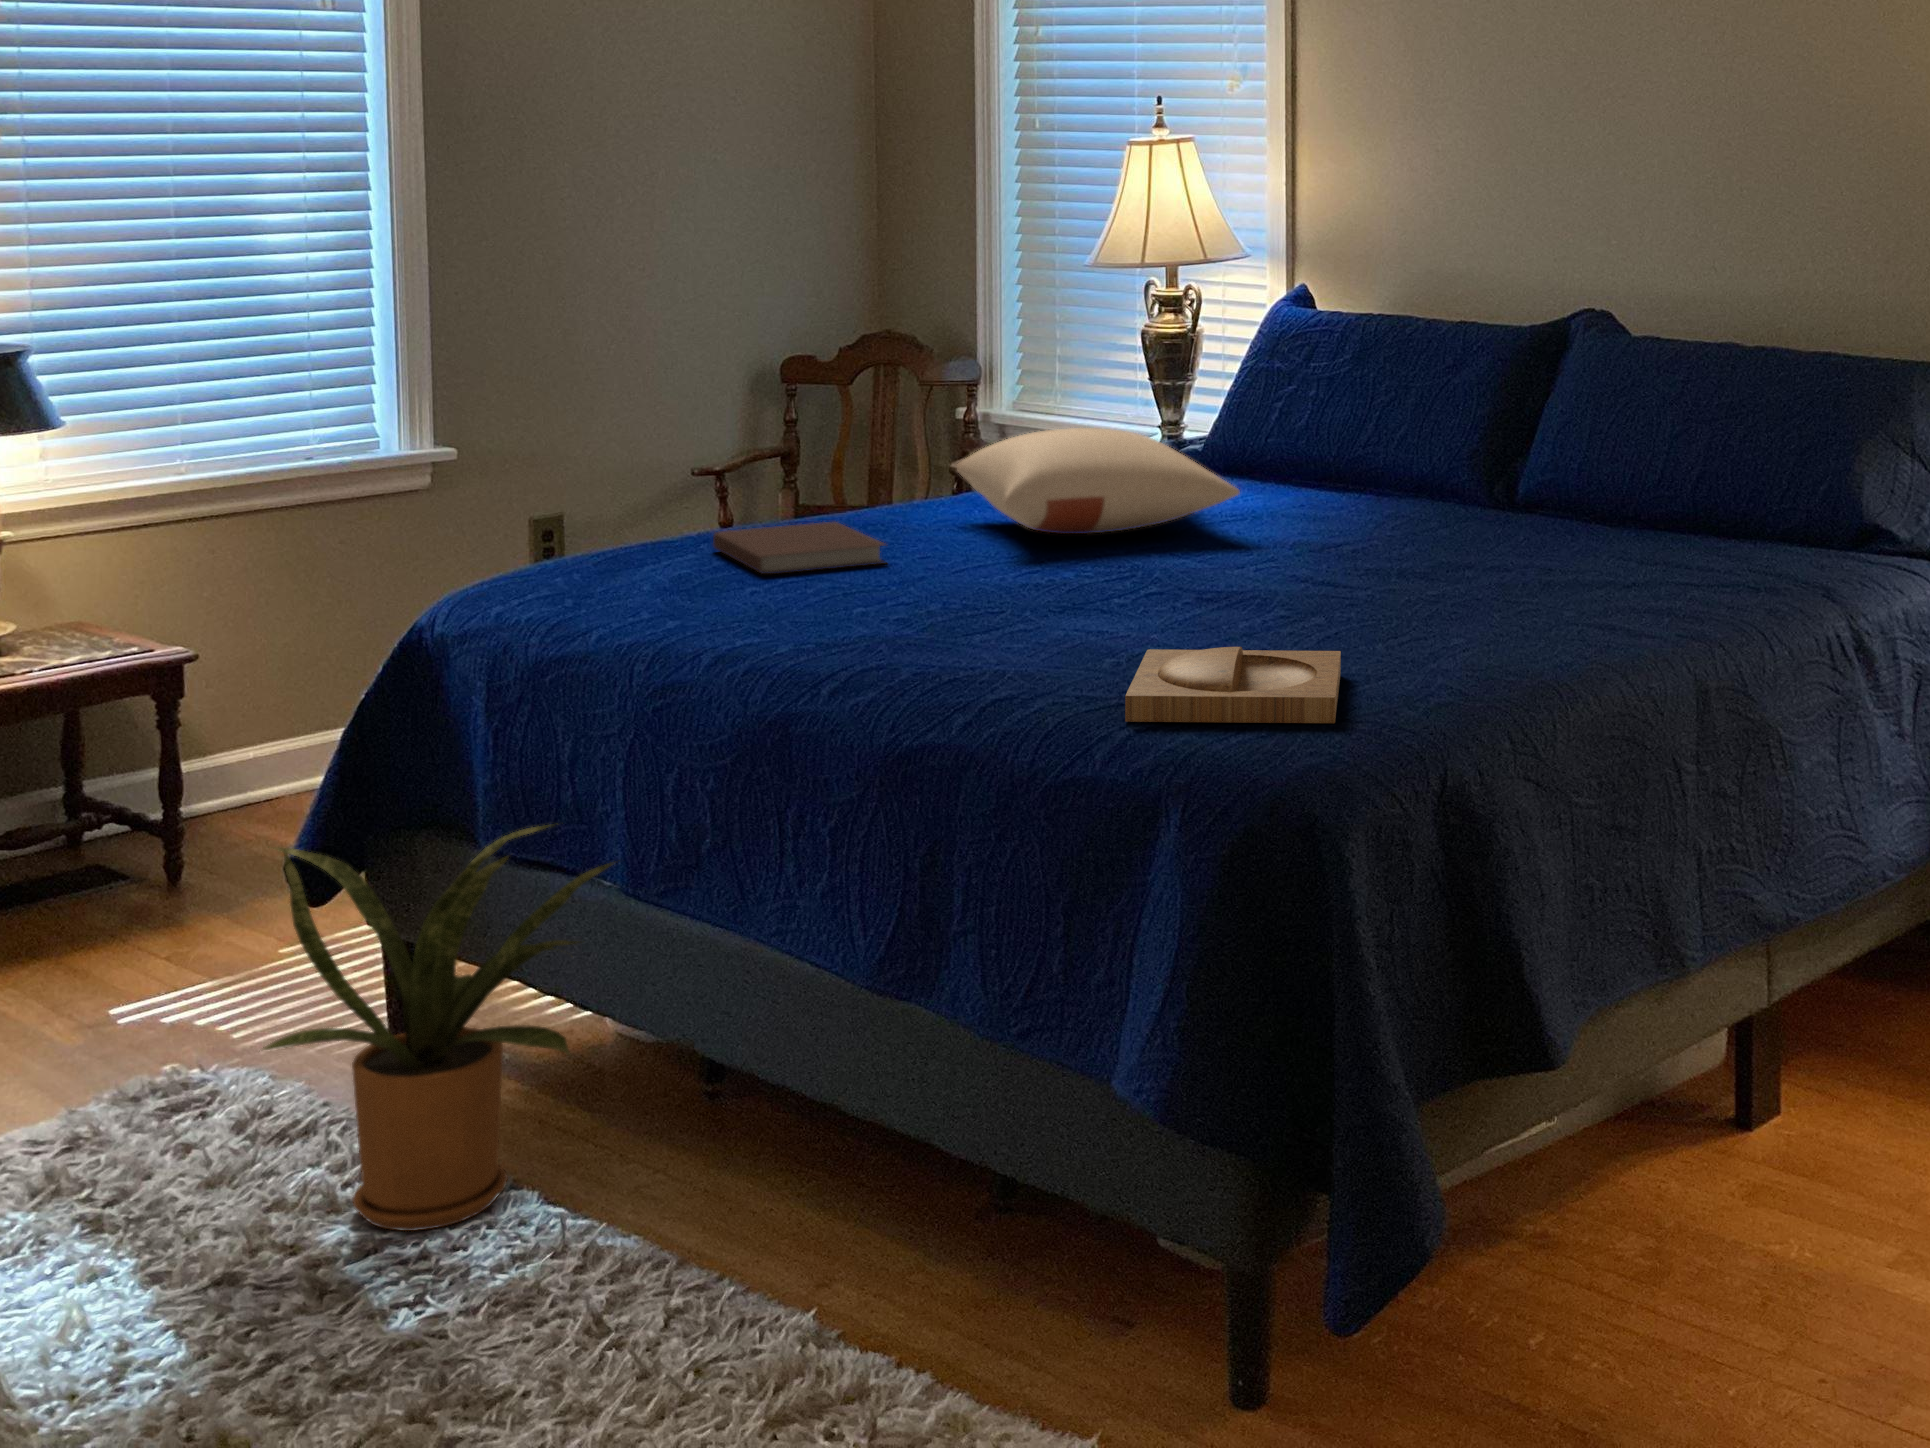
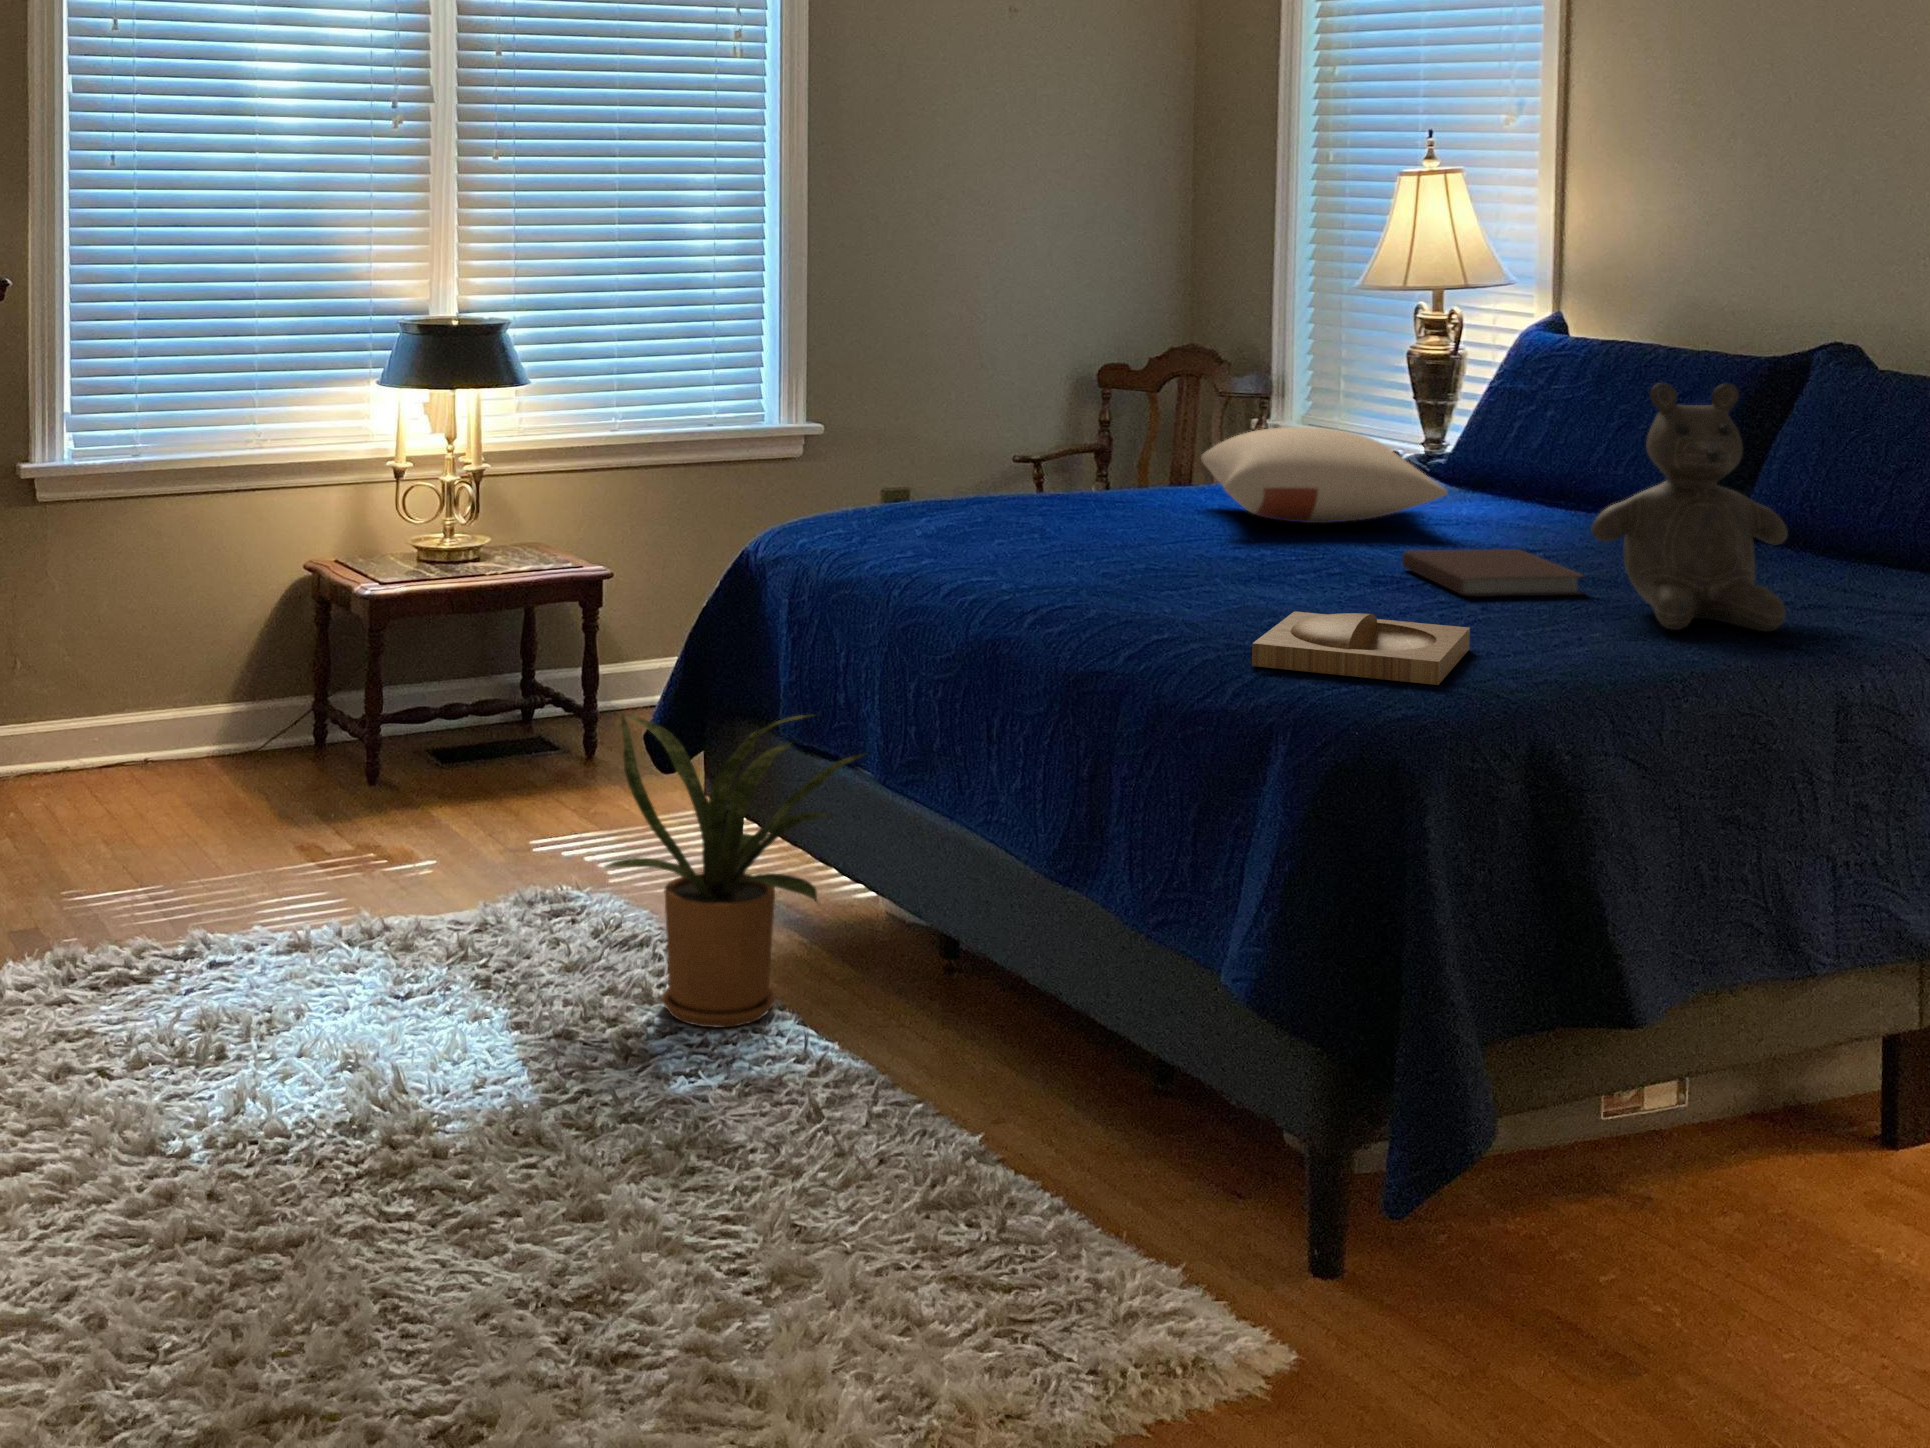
teddy bear: none [1432,369,1629,631] -> present [1592,383,1787,632]
notebook: present [713,522,885,574] -> present [1402,549,1584,597]

